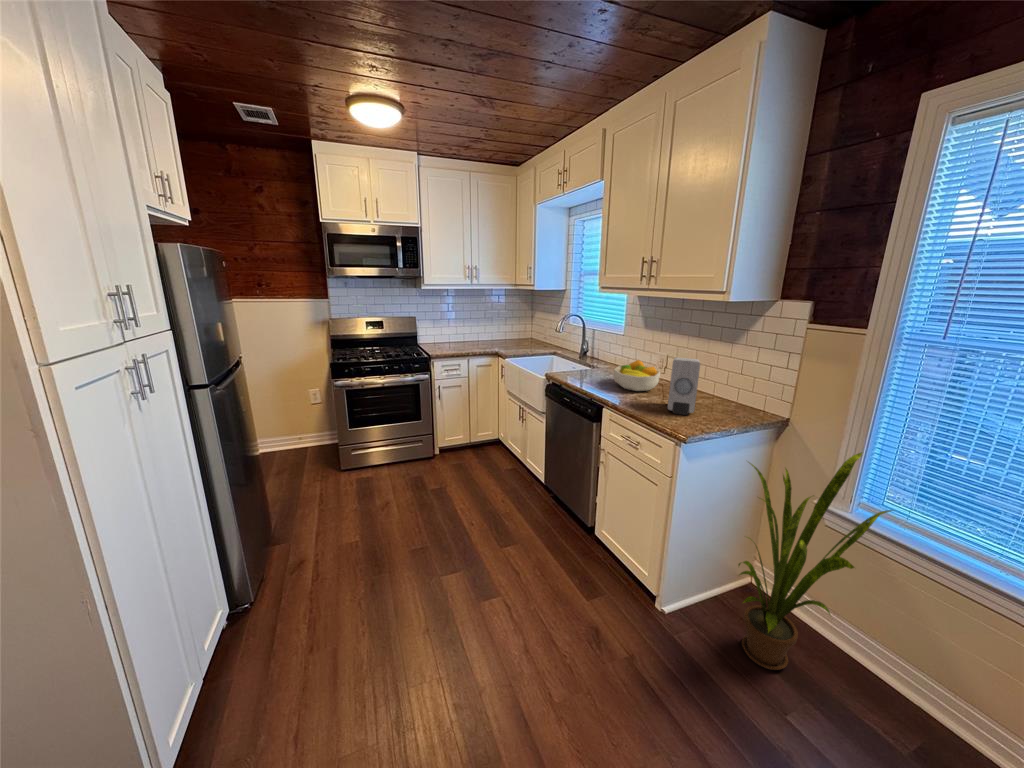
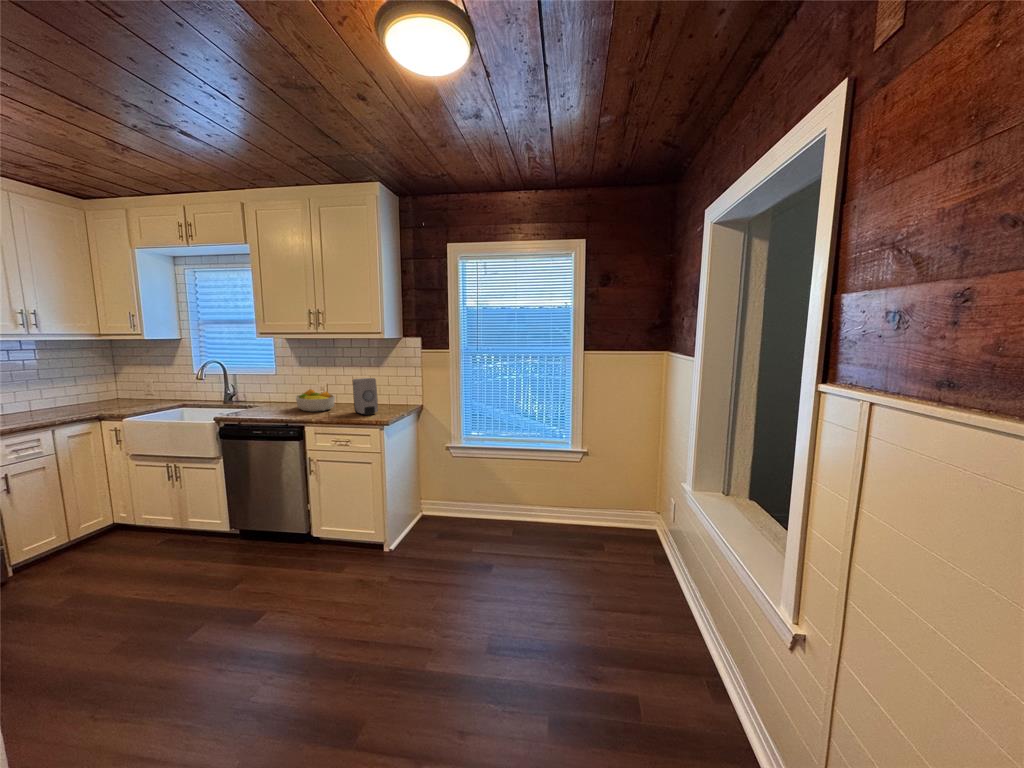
house plant: present [738,452,892,670] -> none [413,410,481,541]

